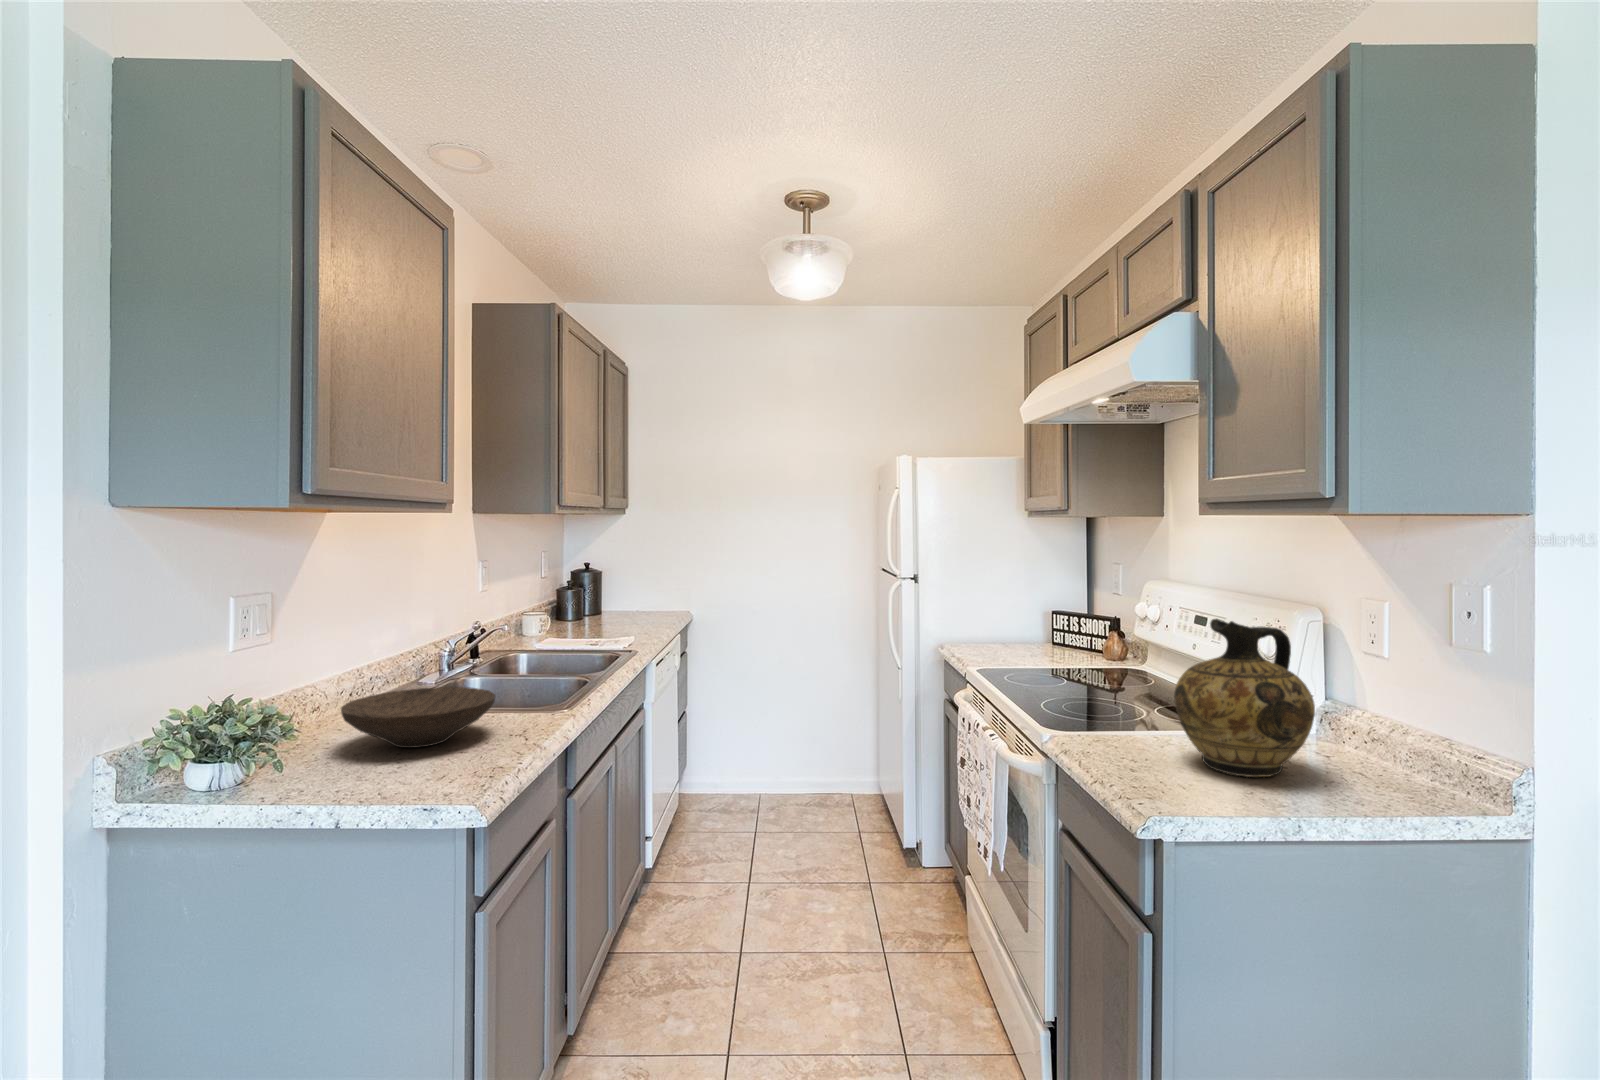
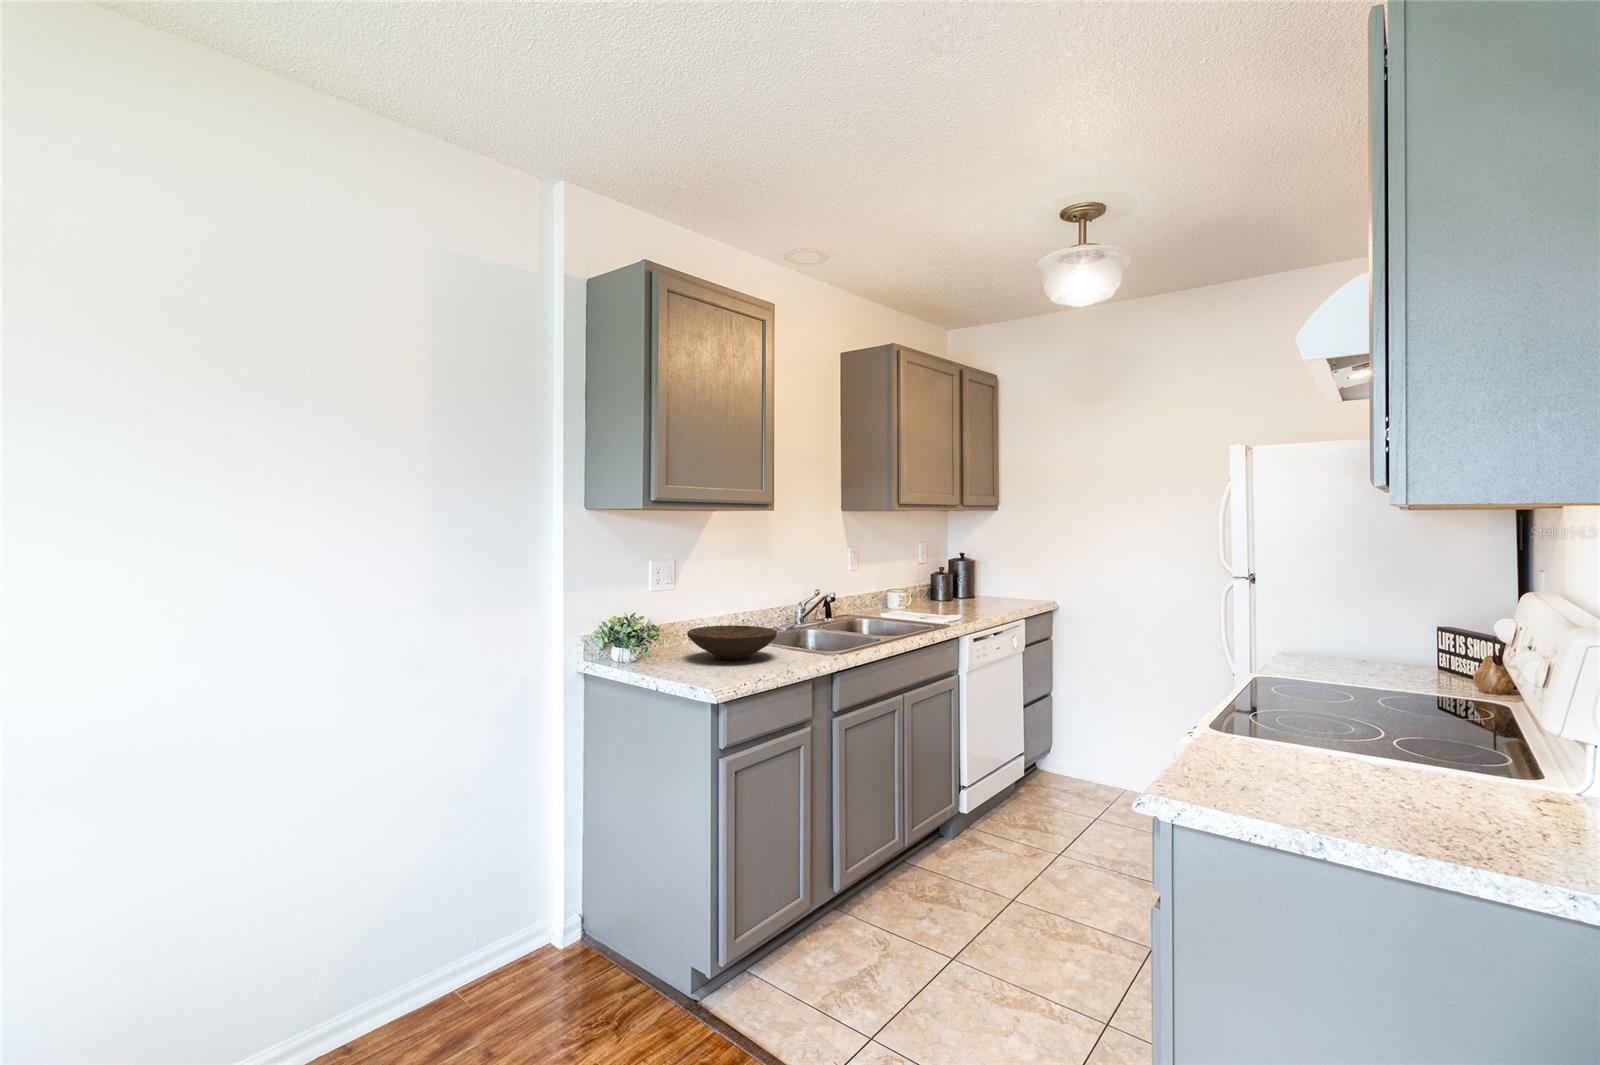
ceramic jug: present [1174,619,1315,777] -> none [1289,622,1462,805]

